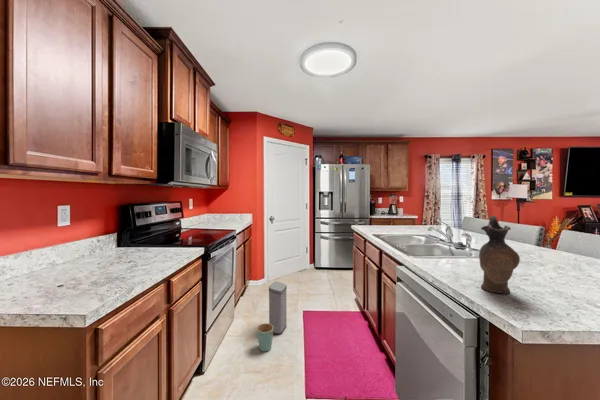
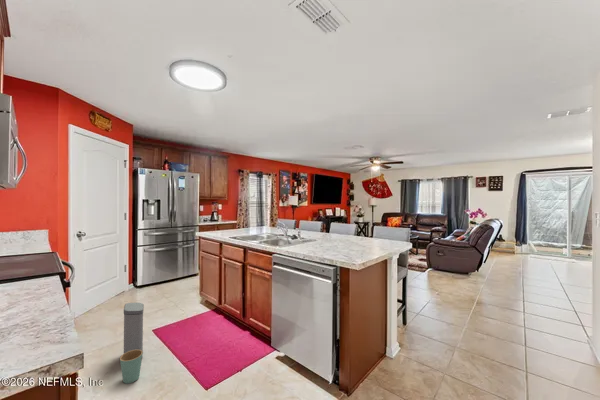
ceramic pitcher: present [479,215,520,293] -> none [328,214,345,254]

